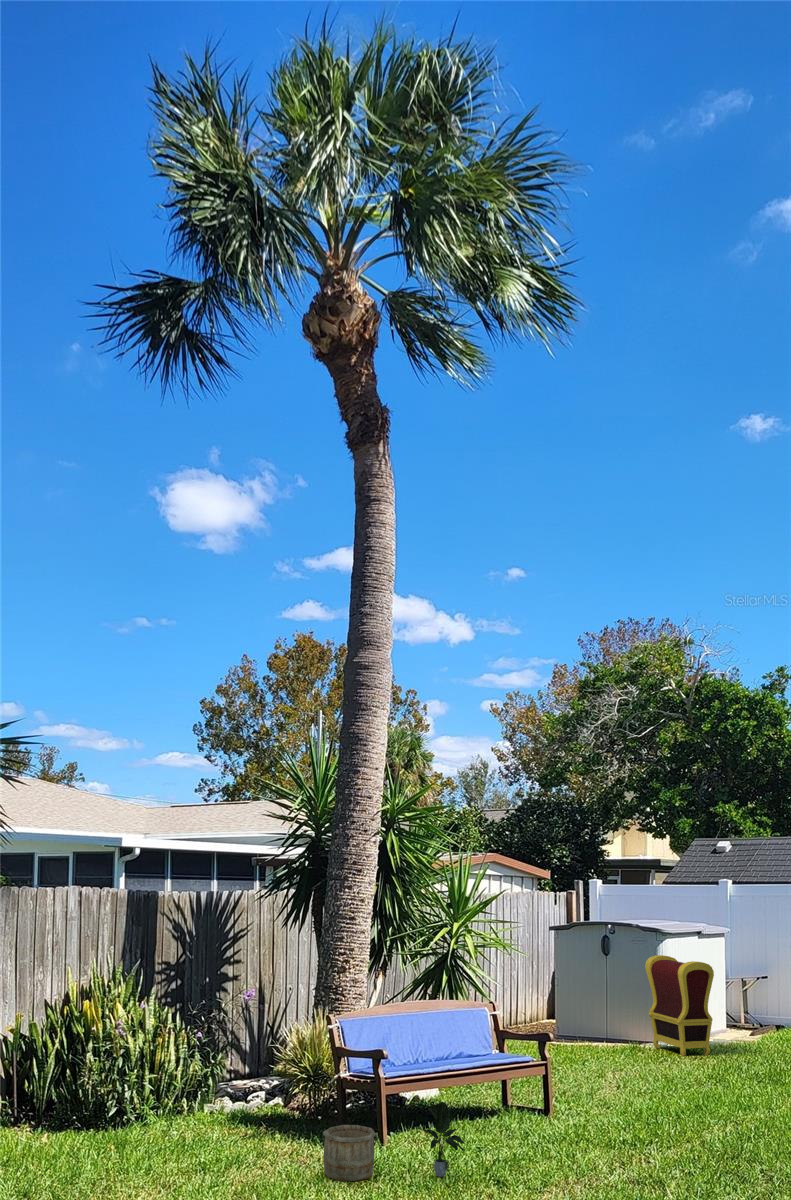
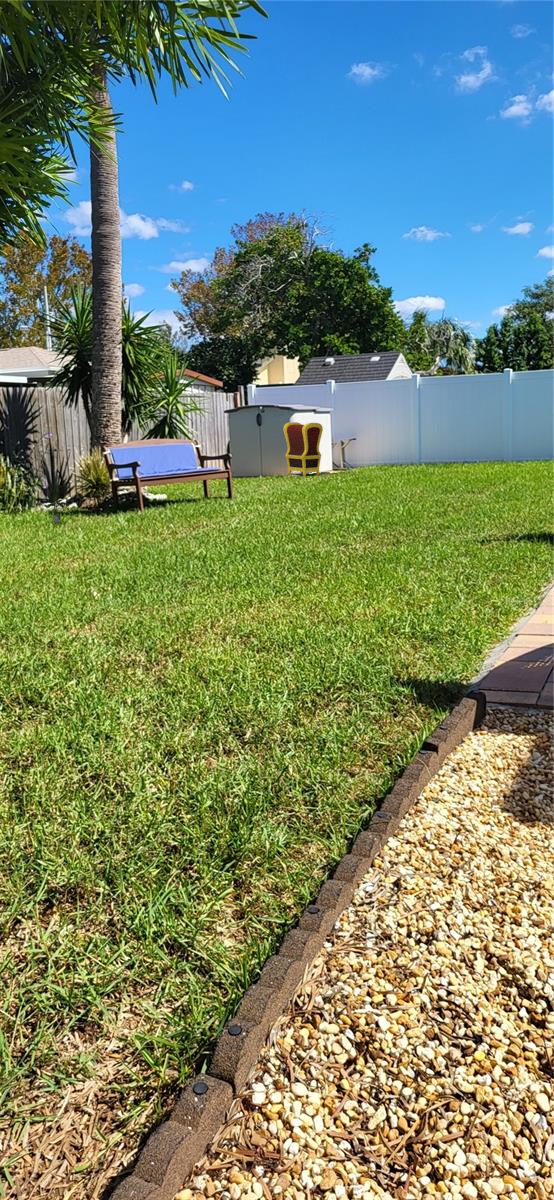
potted plant: present [422,1102,465,1177] -> present [43,485,69,523]
wooden bucket: present [323,1125,376,1181] -> none [113,495,142,520]

